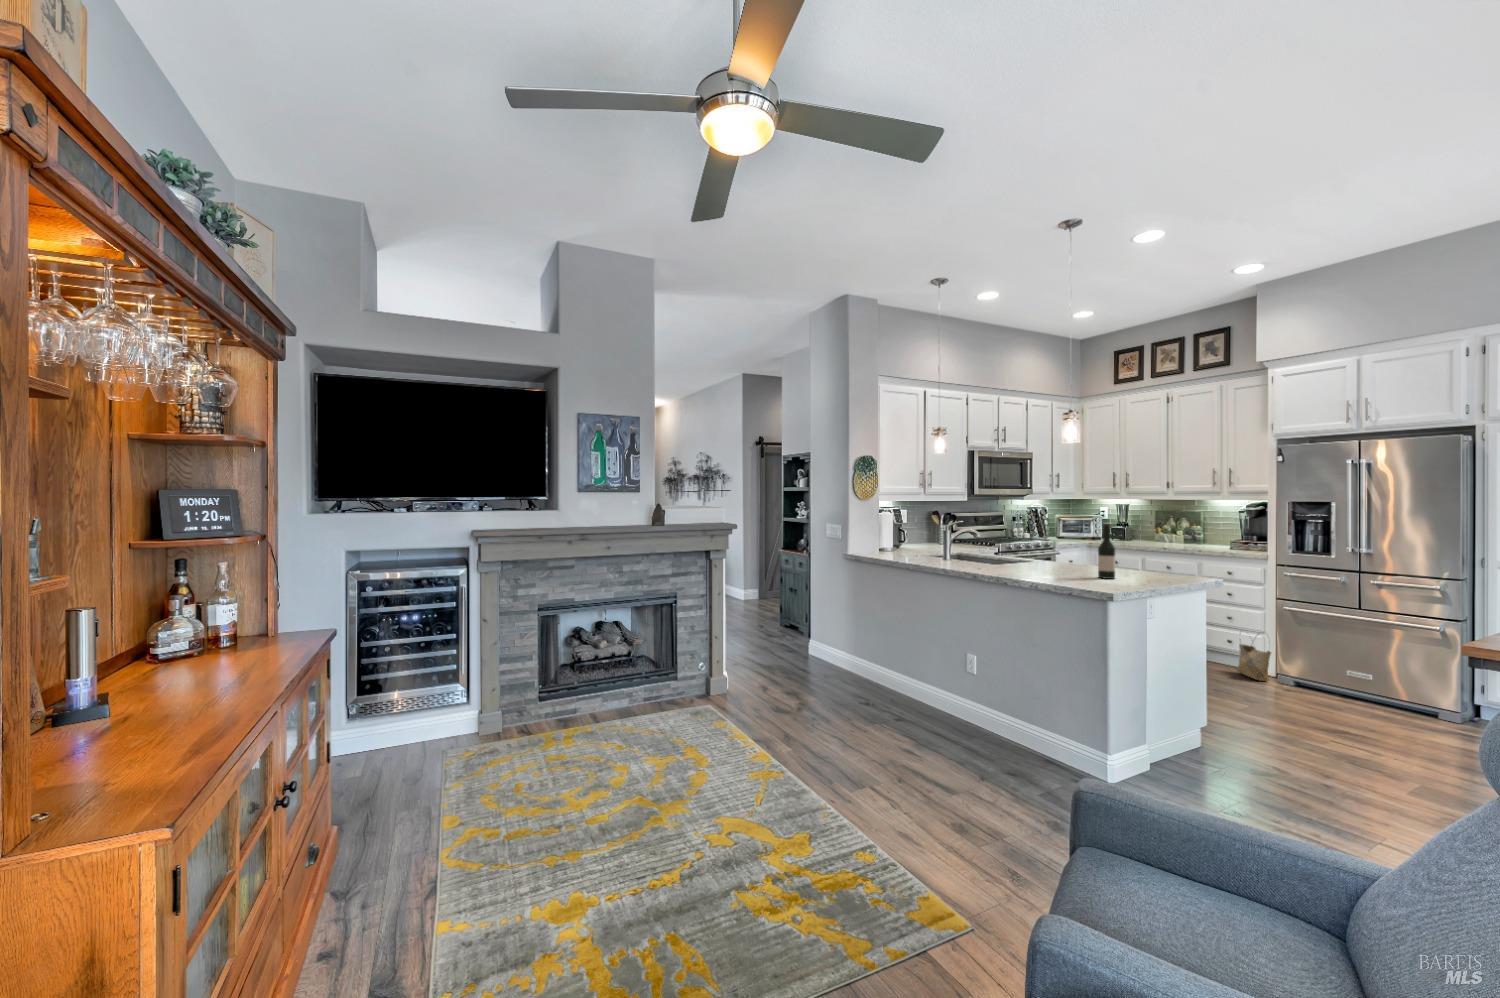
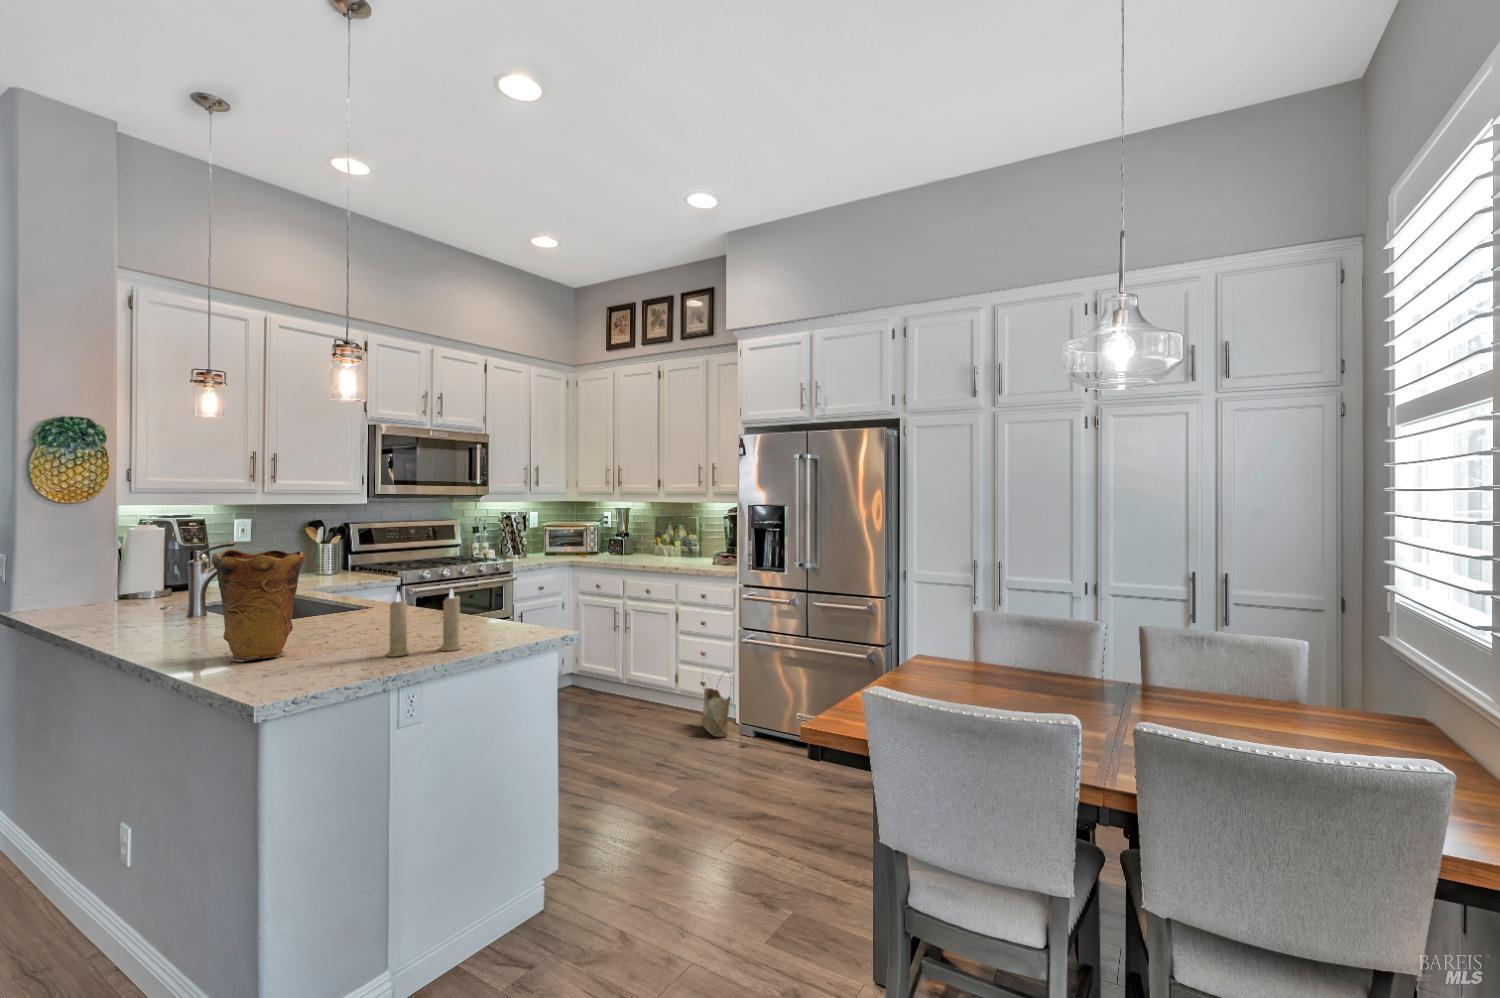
vase: none [1040,524,1081,578] -> present [212,549,305,662]
wine bottle: present [1098,524,1115,579] -> none [343,547,374,653]
candle: none [1129,546,1169,581] -> present [387,589,461,657]

